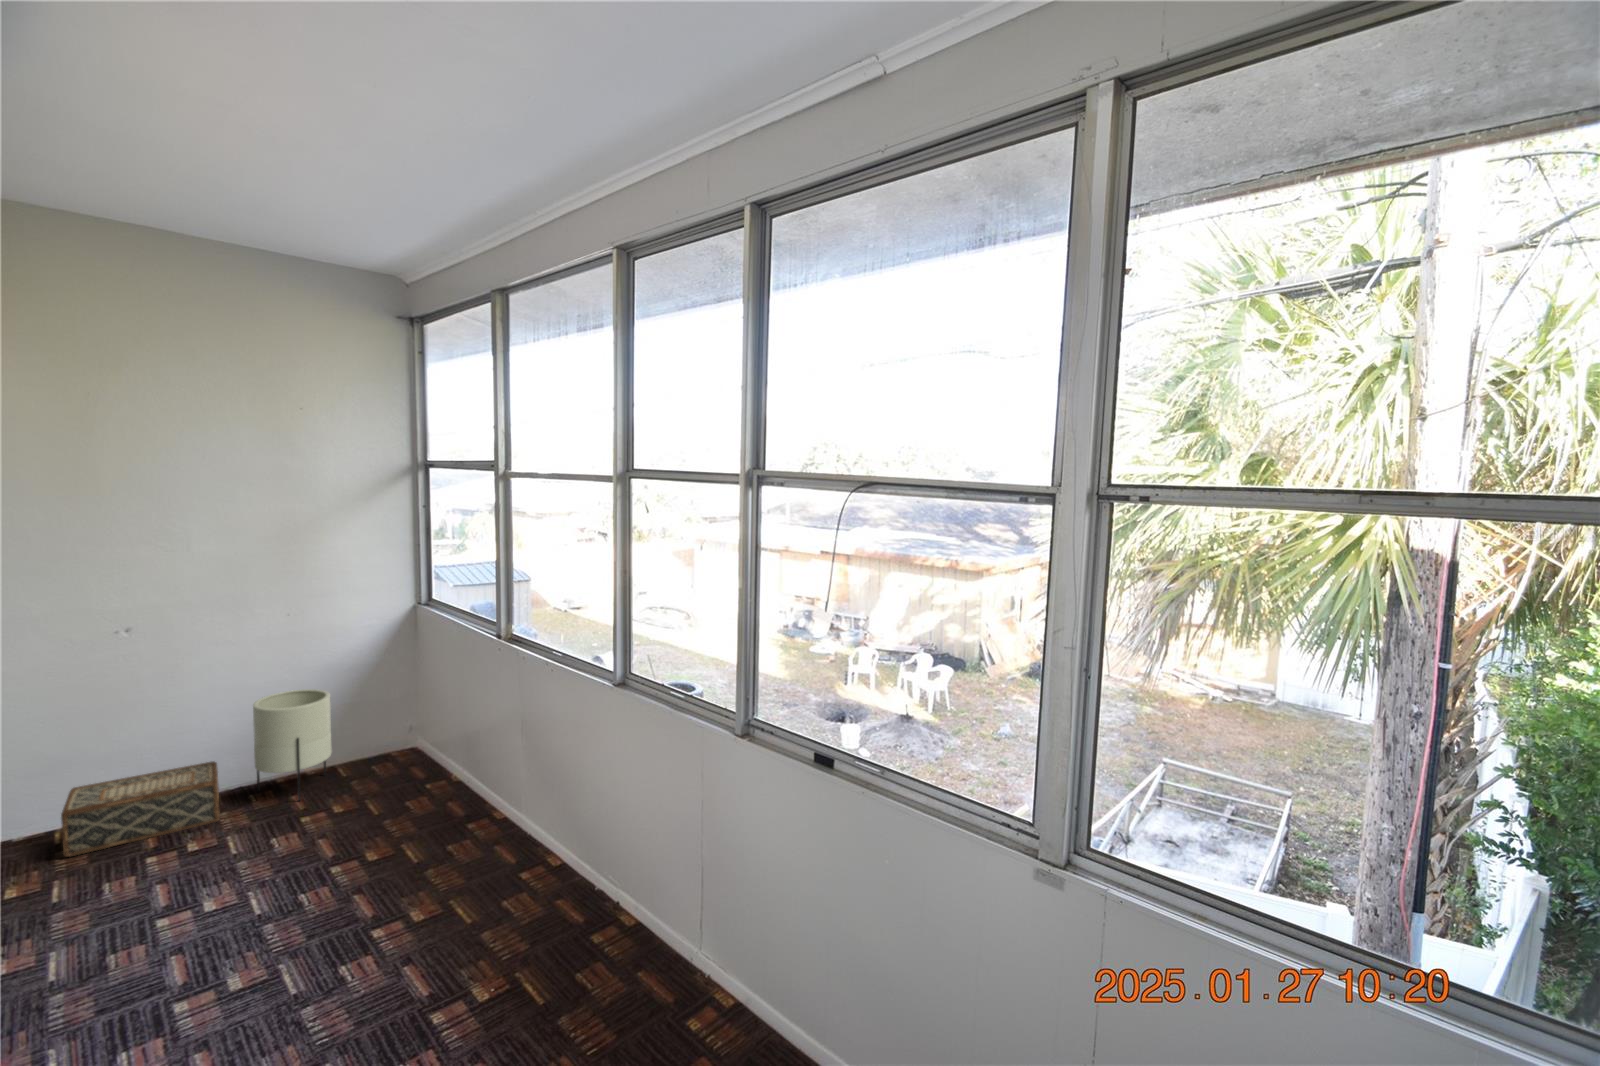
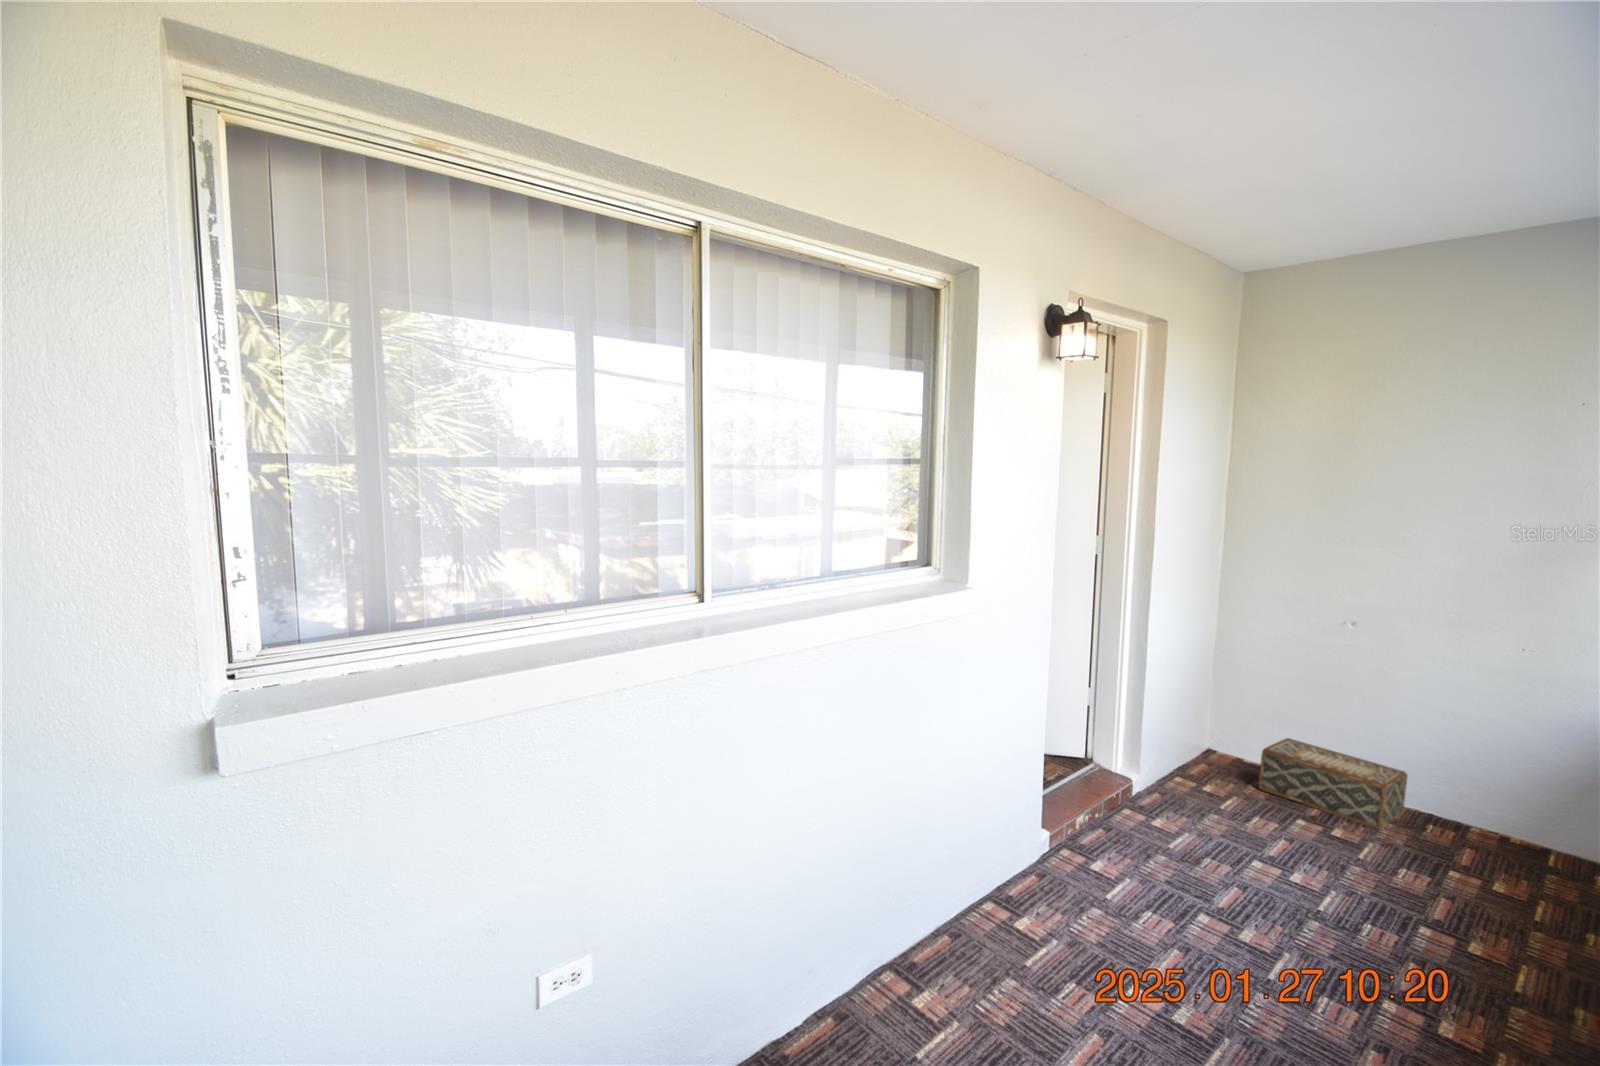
planter: present [253,689,332,801] -> none [1437,722,1550,859]

